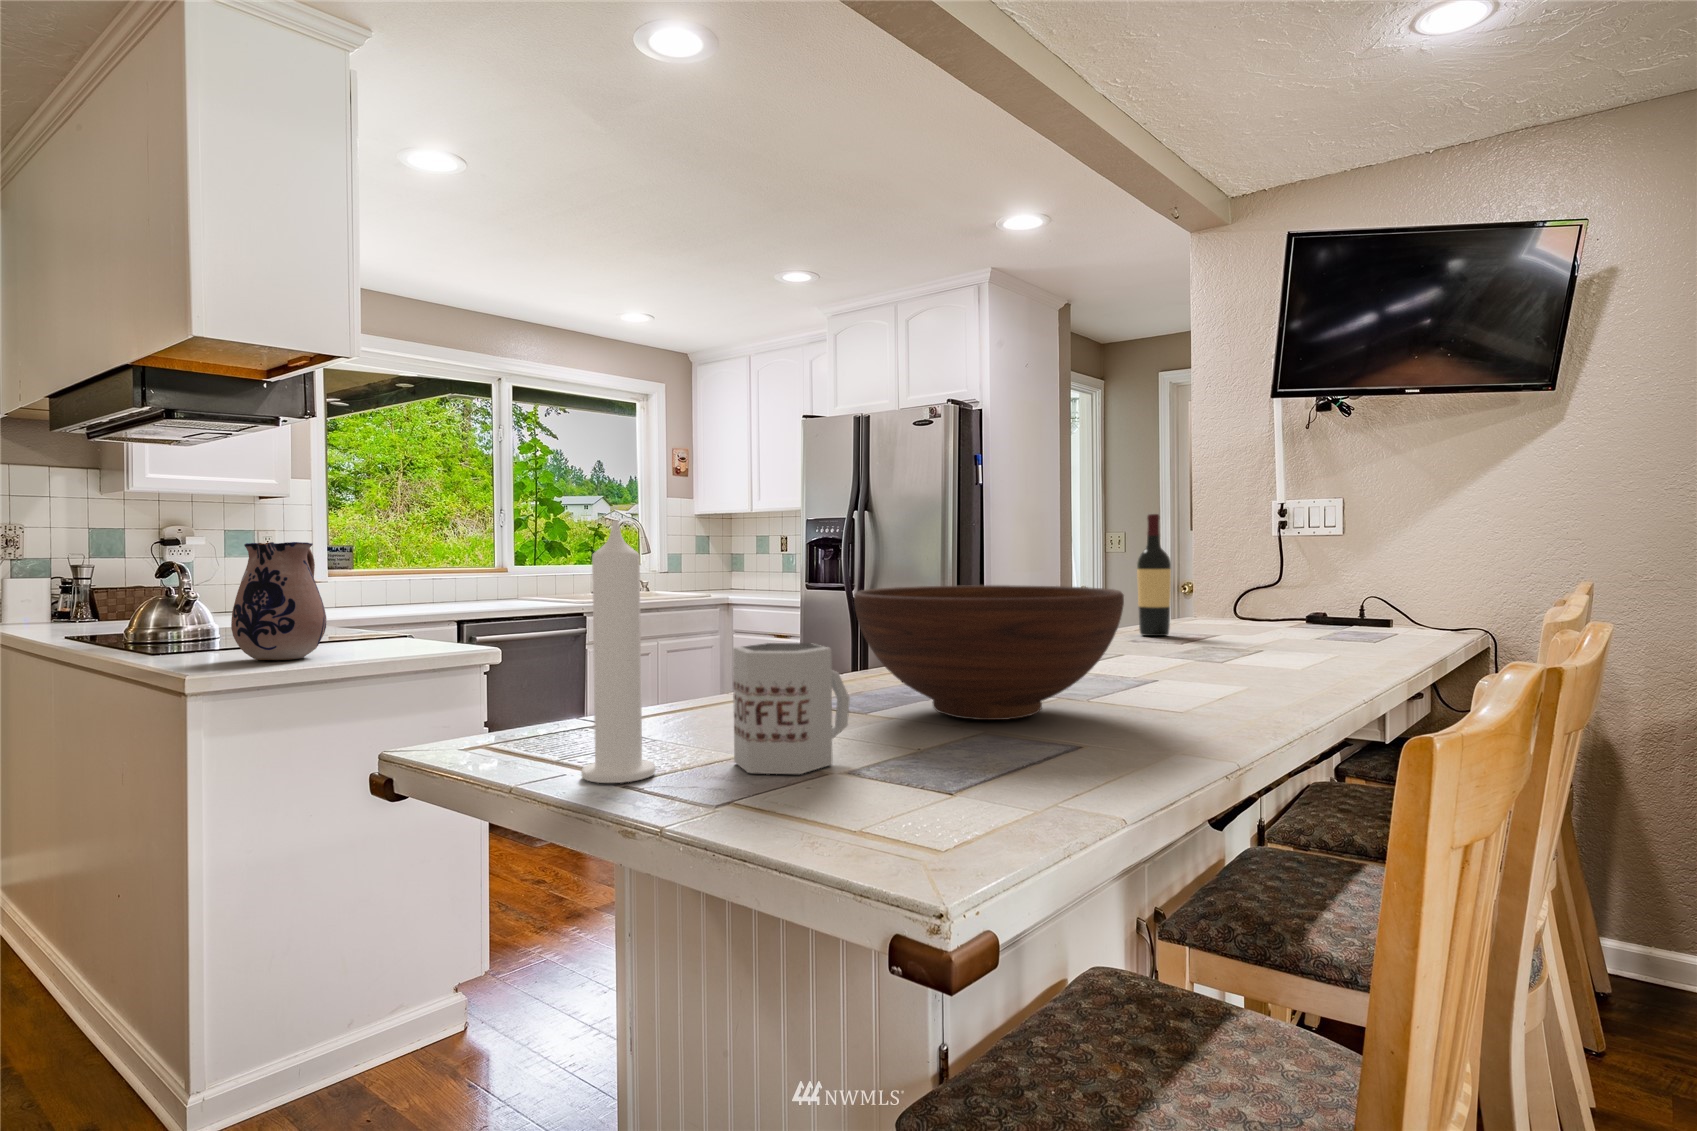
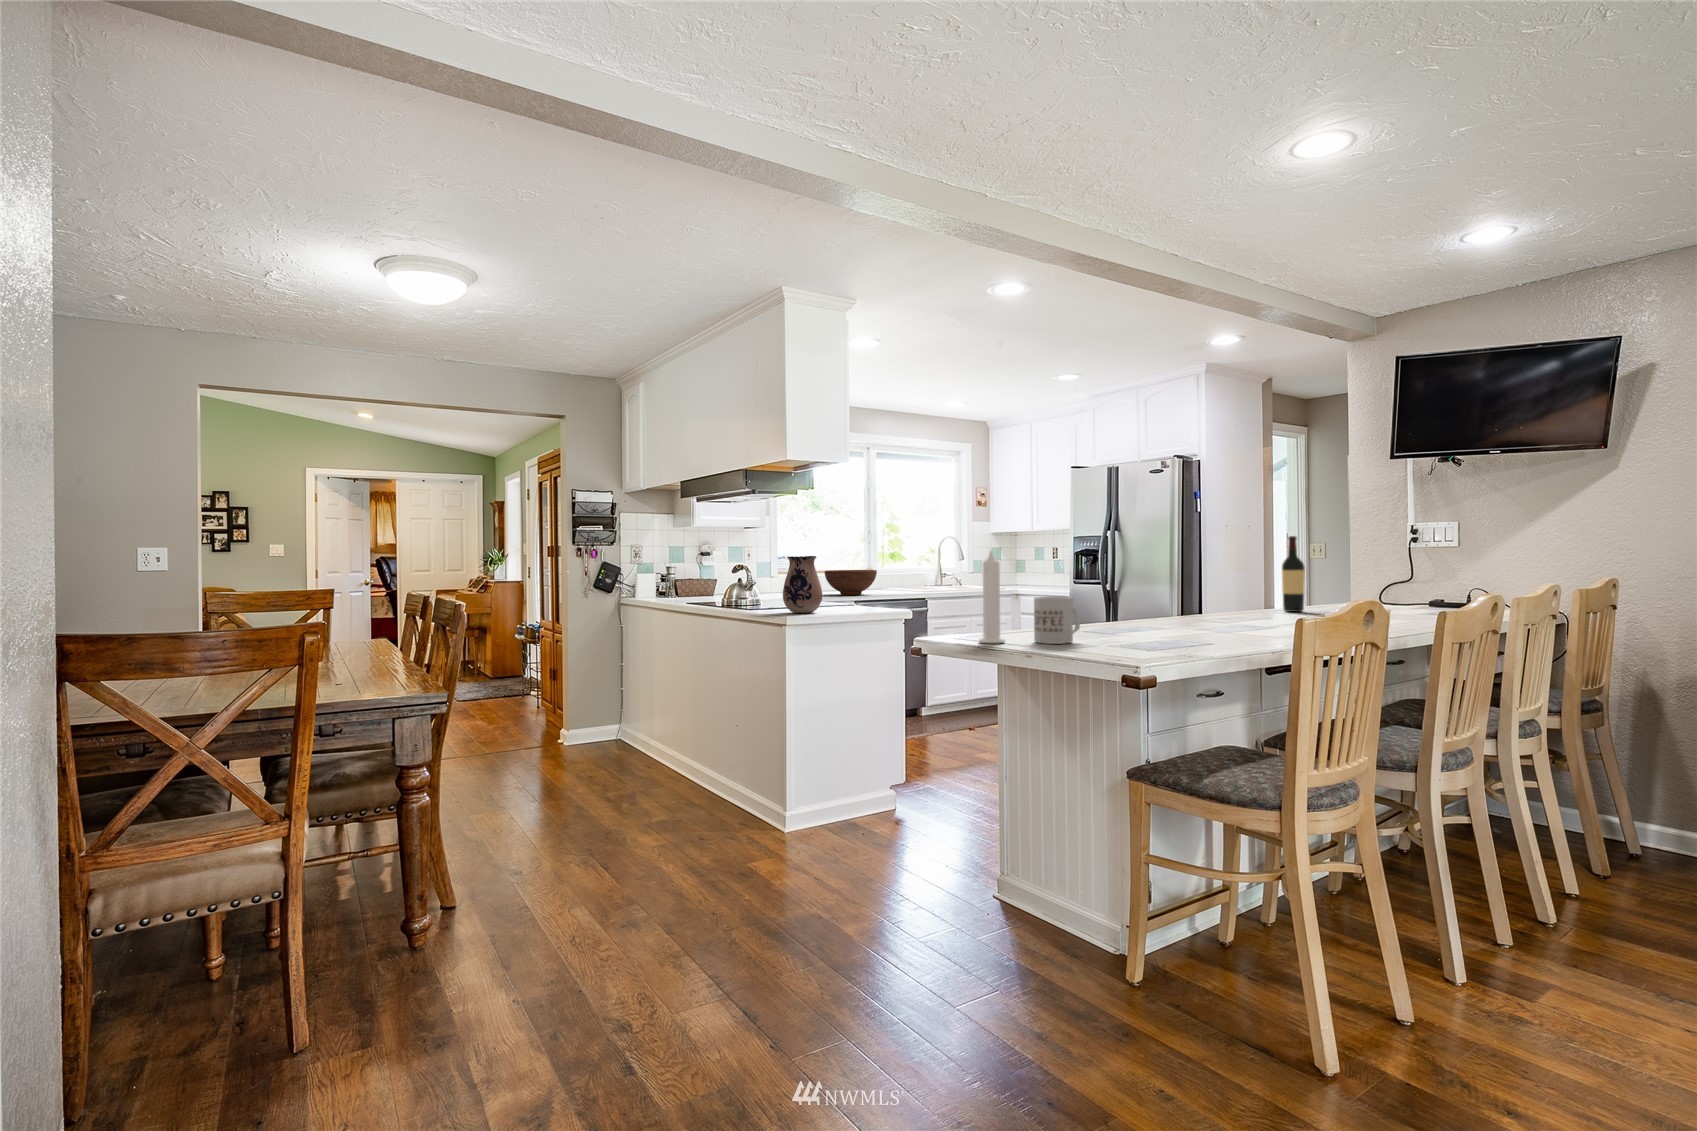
fruit bowl: present [854,585,1124,720] -> present [825,570,877,595]

